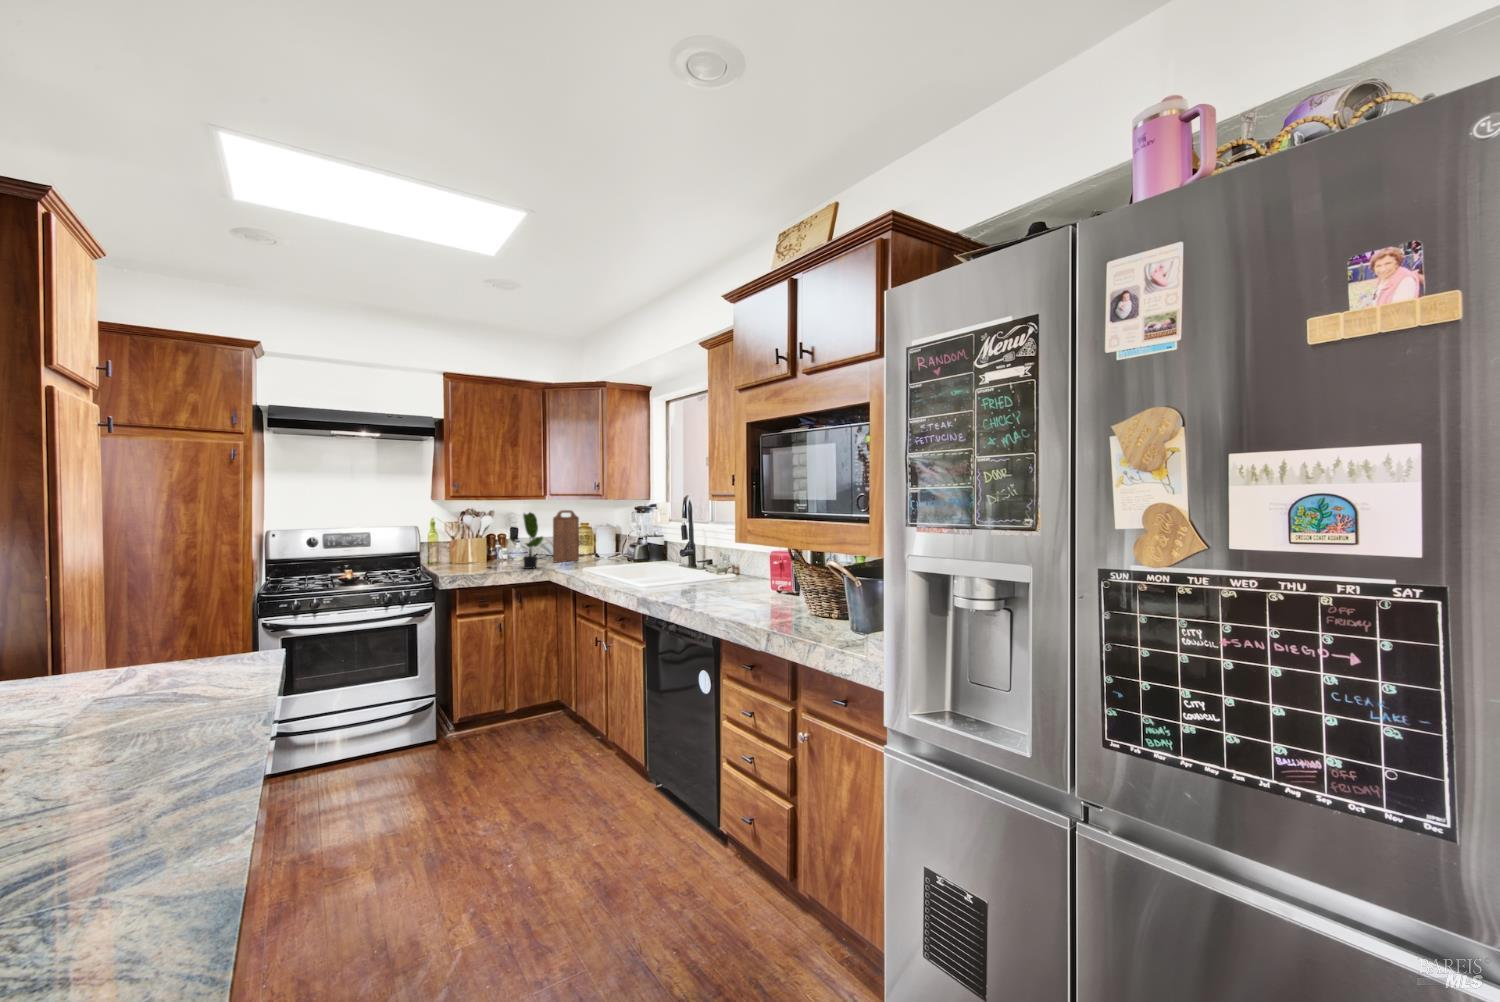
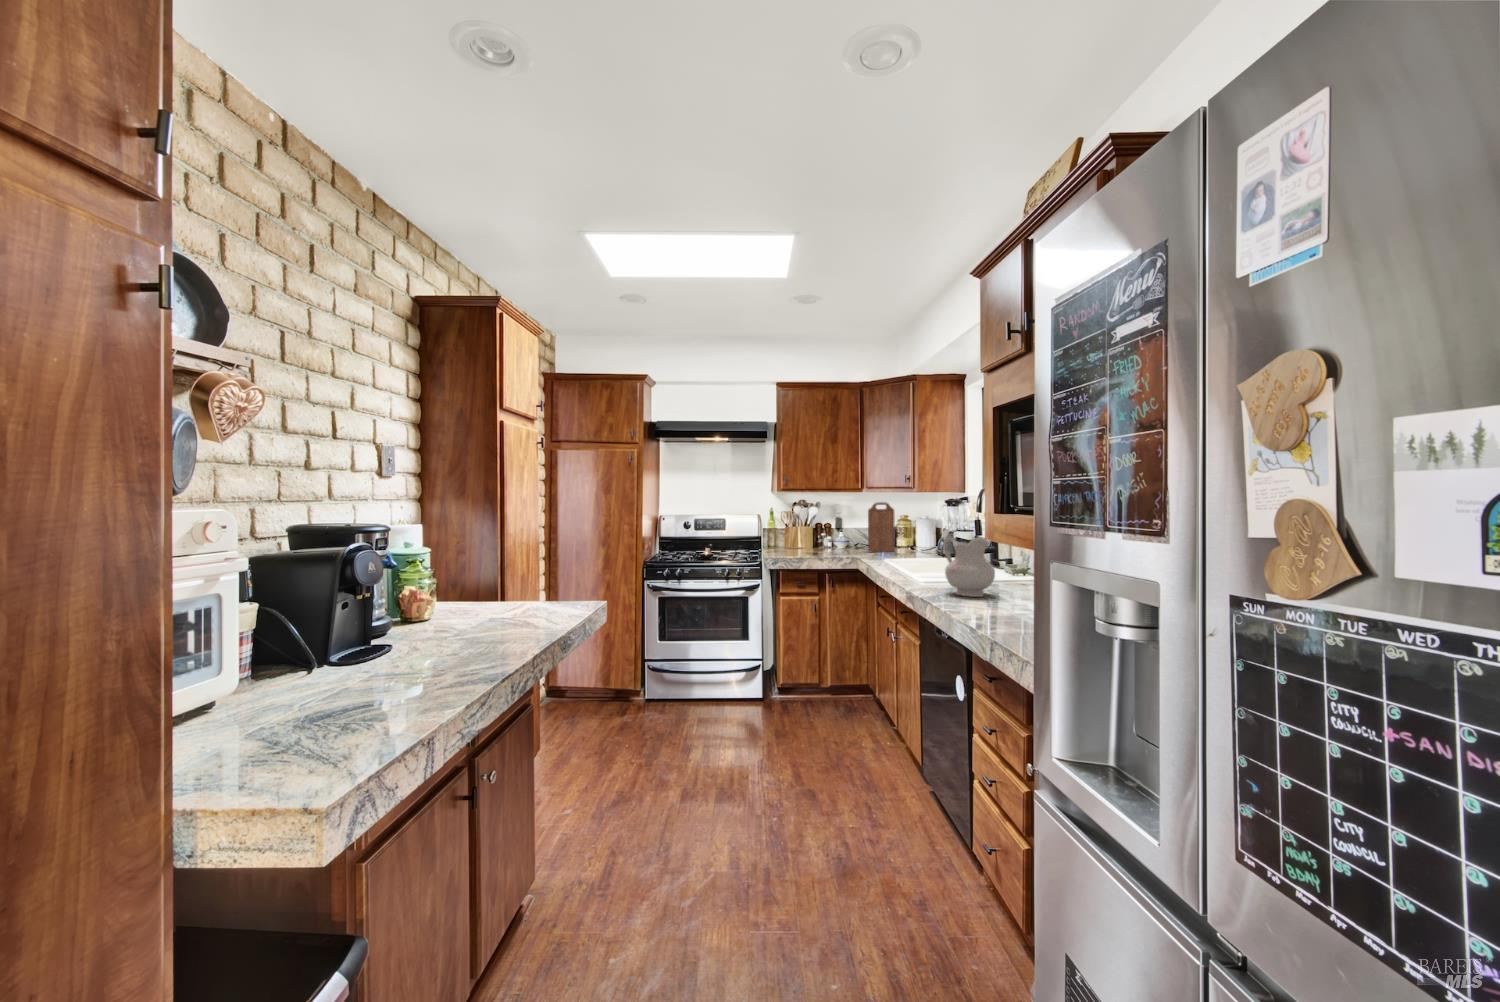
potted plant: present [523,512,543,569] -> none [829,504,858,557]
ceramic pitcher: none [676,539,724,597] -> present [944,533,995,597]

